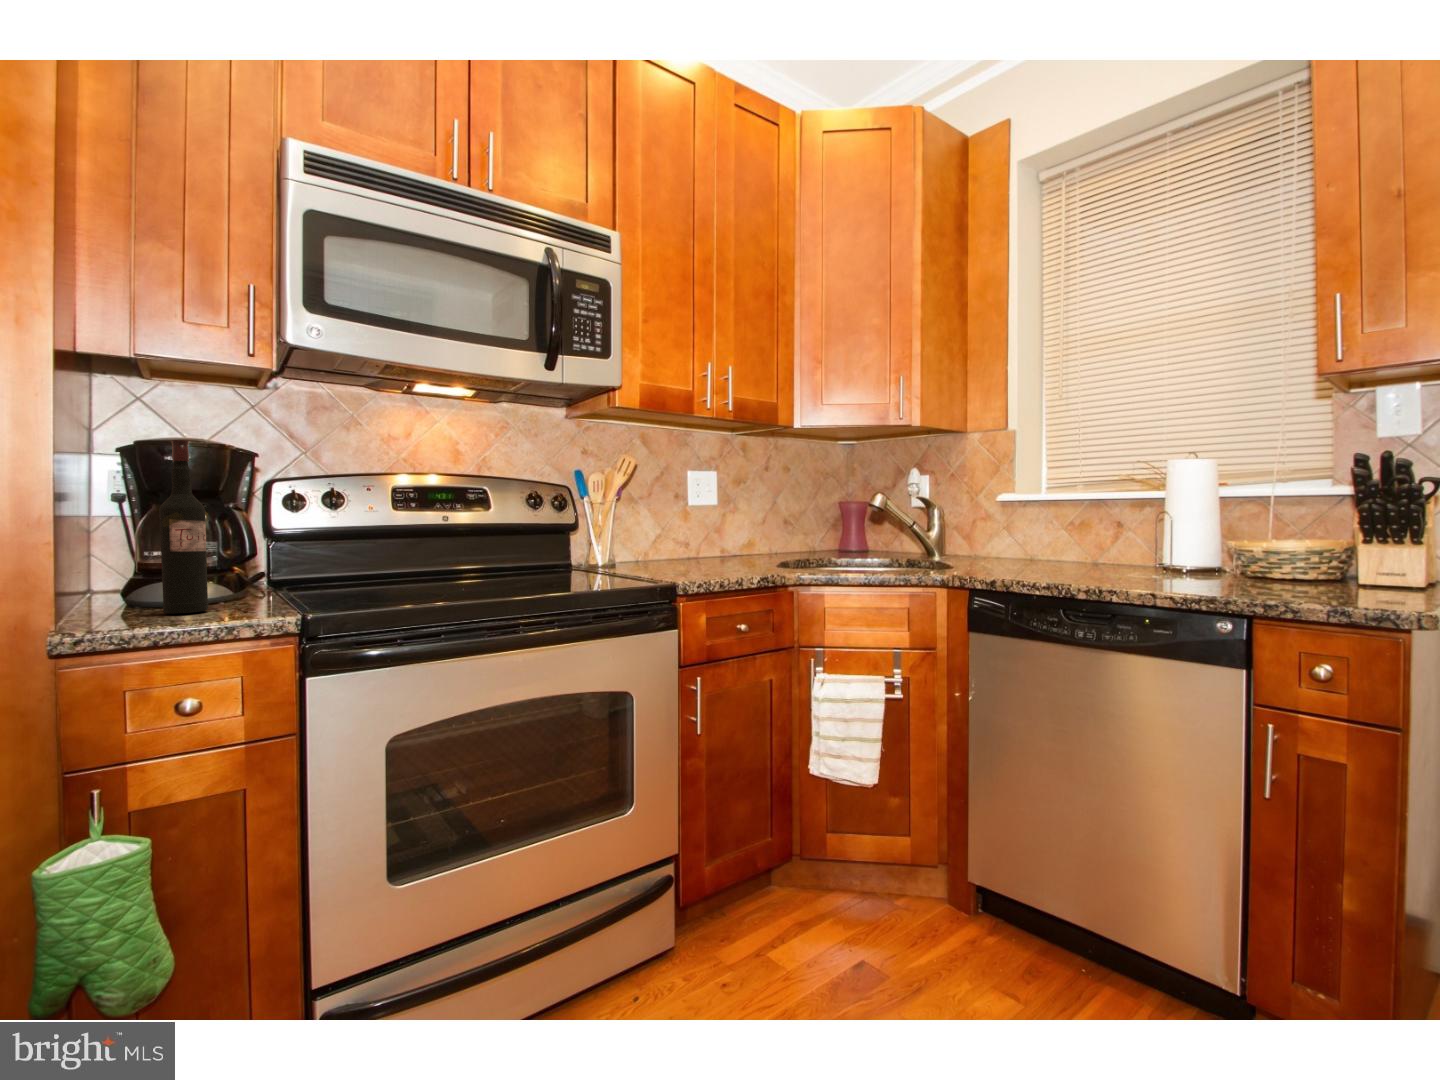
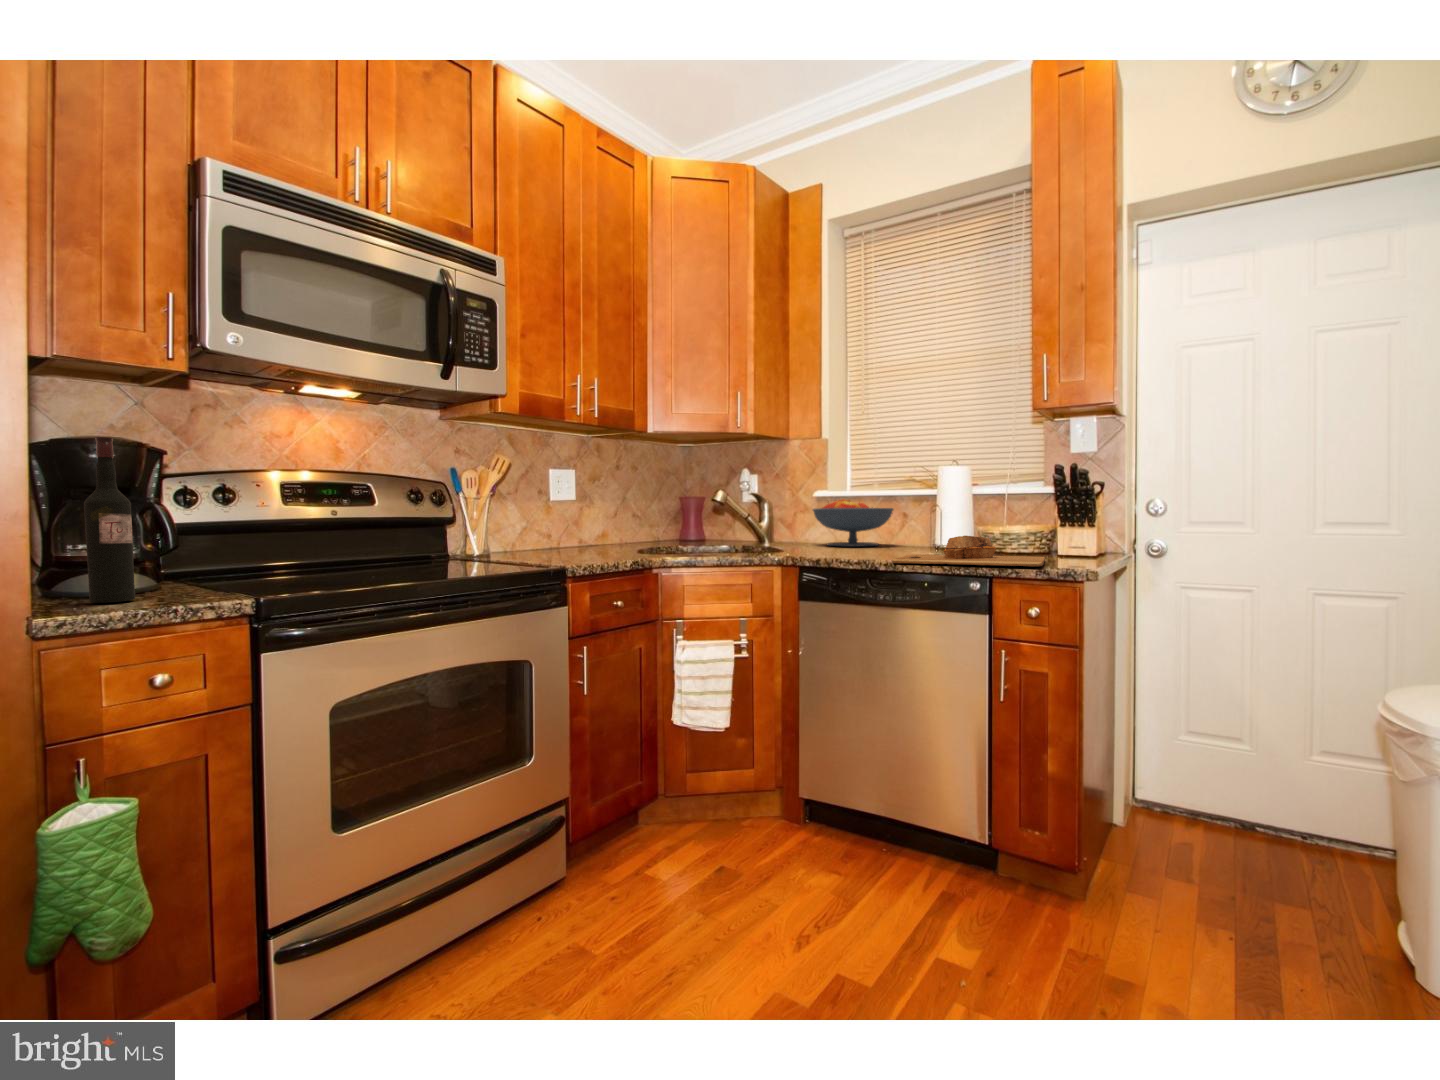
fruit bowl: none [995,500,1105,563] -> present [813,499,893,546]
cutting board: none [1096,555,1339,603] -> present [892,536,1045,566]

